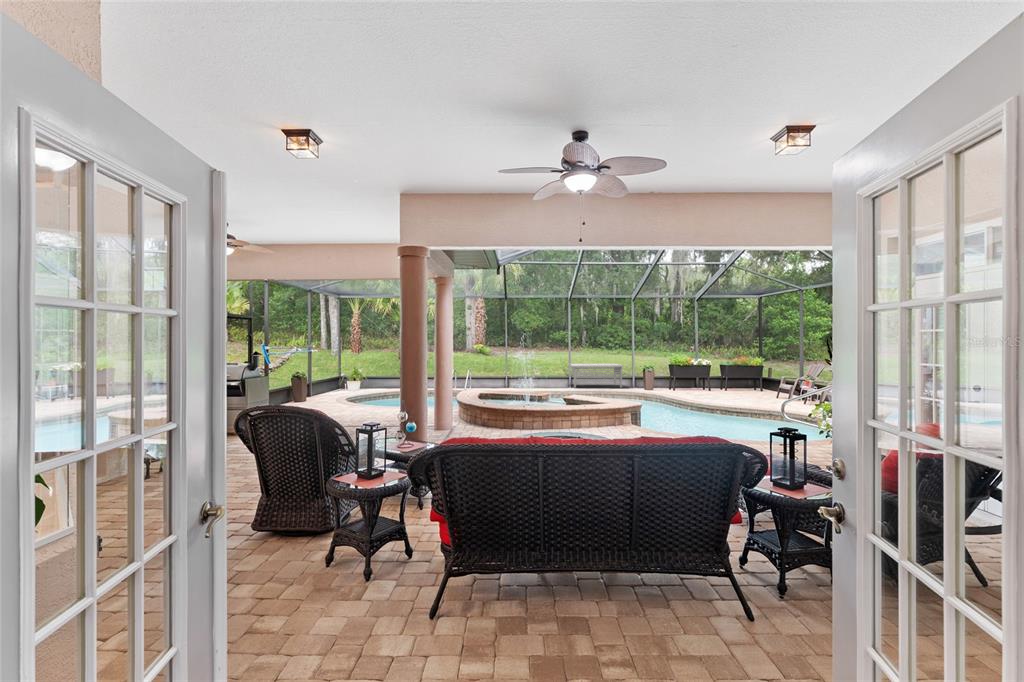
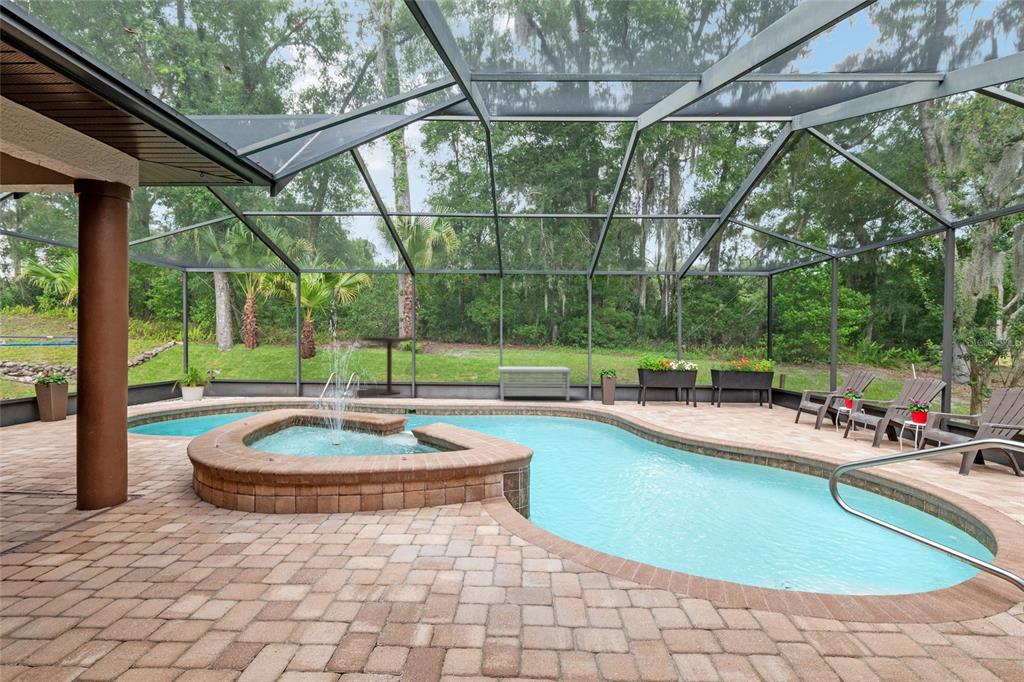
pedestal table: none [470,343,508,385] -> present [363,337,414,395]

